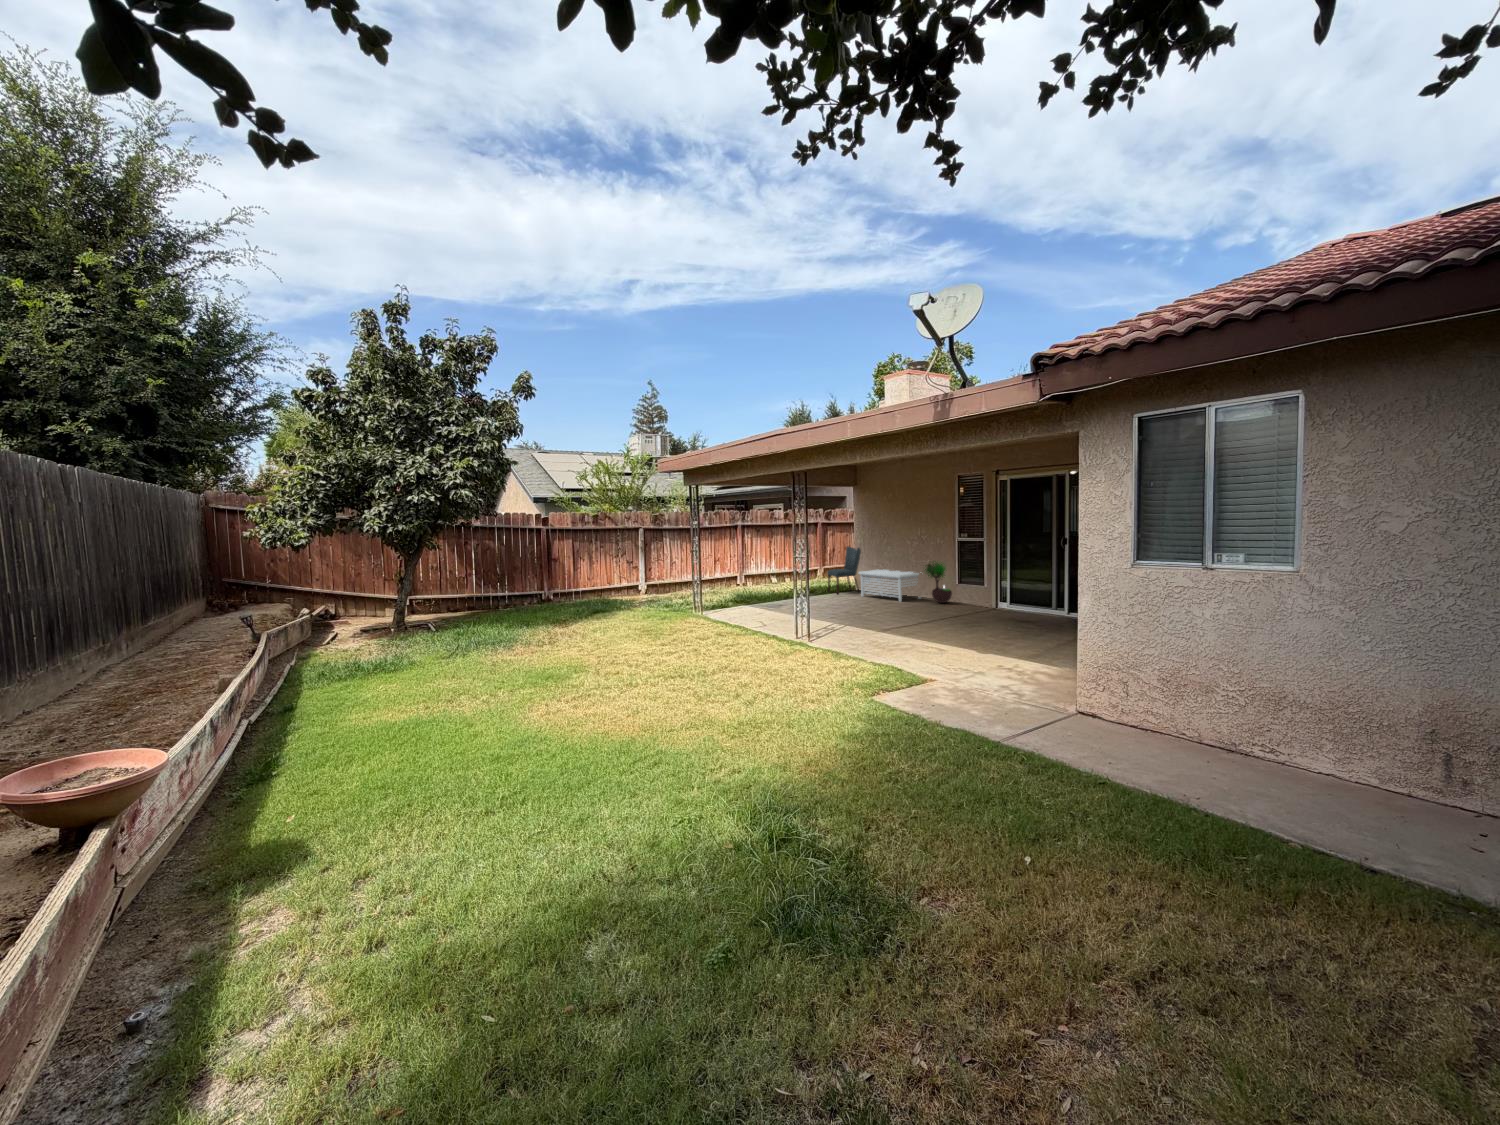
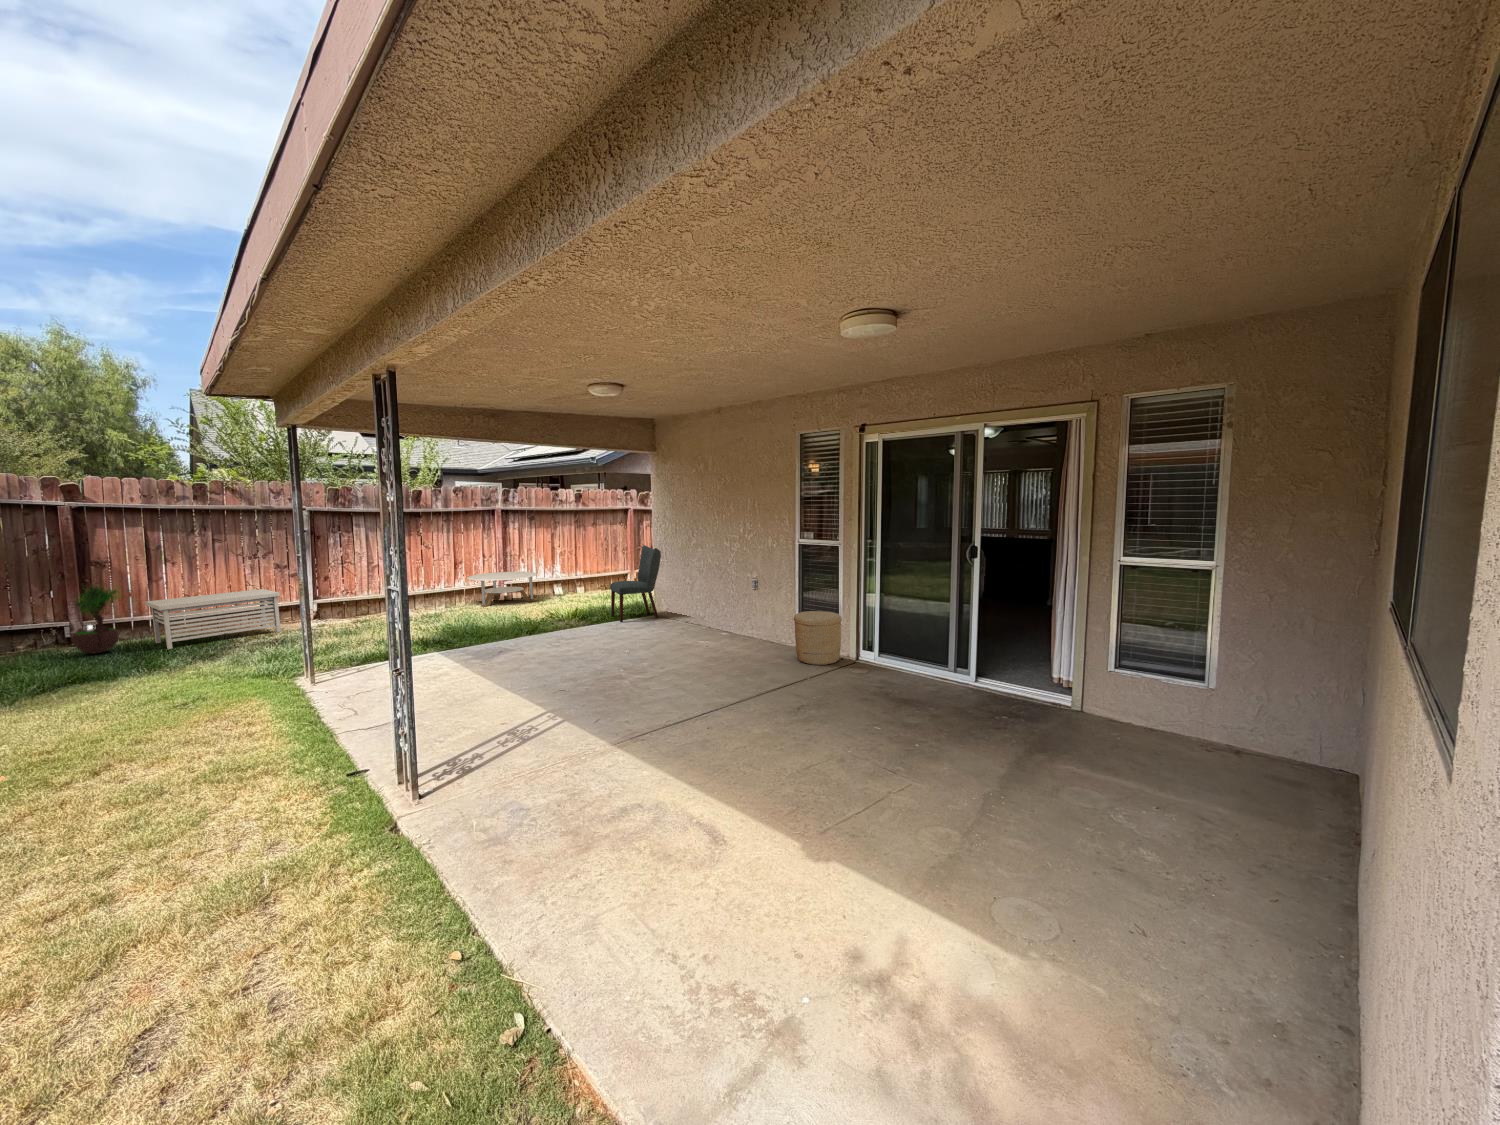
potted tree: present [925,563,952,603] -> present [72,584,122,654]
round table: none [724,567,768,589] -> present [467,572,537,607]
storage bench: present [859,569,921,602] -> present [145,589,281,649]
woven basket: none [958,580,987,609] -> present [794,611,842,665]

